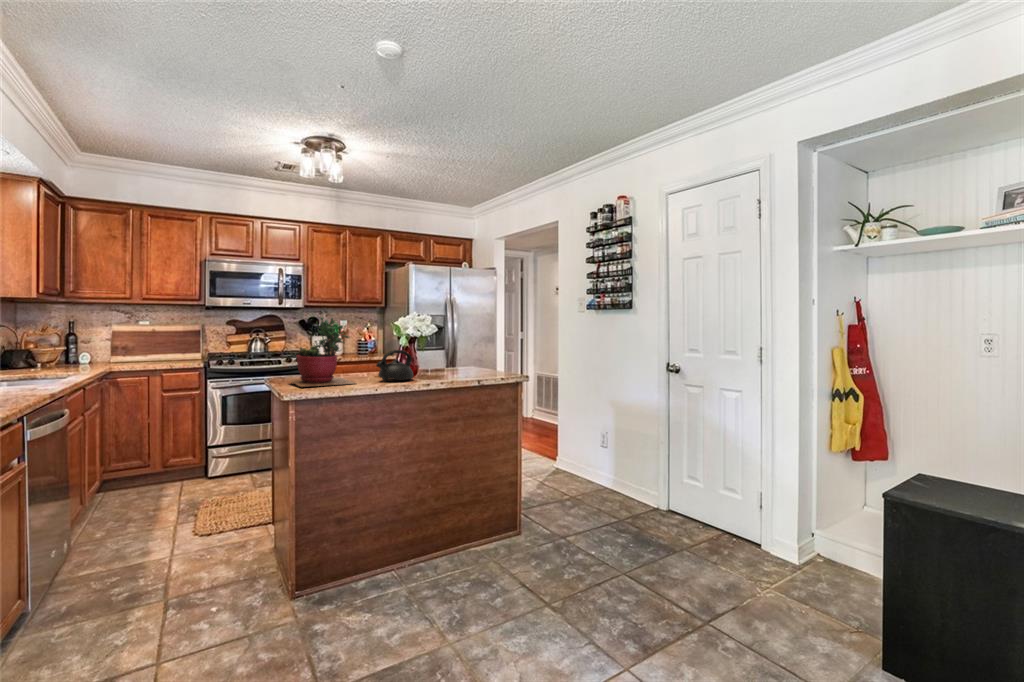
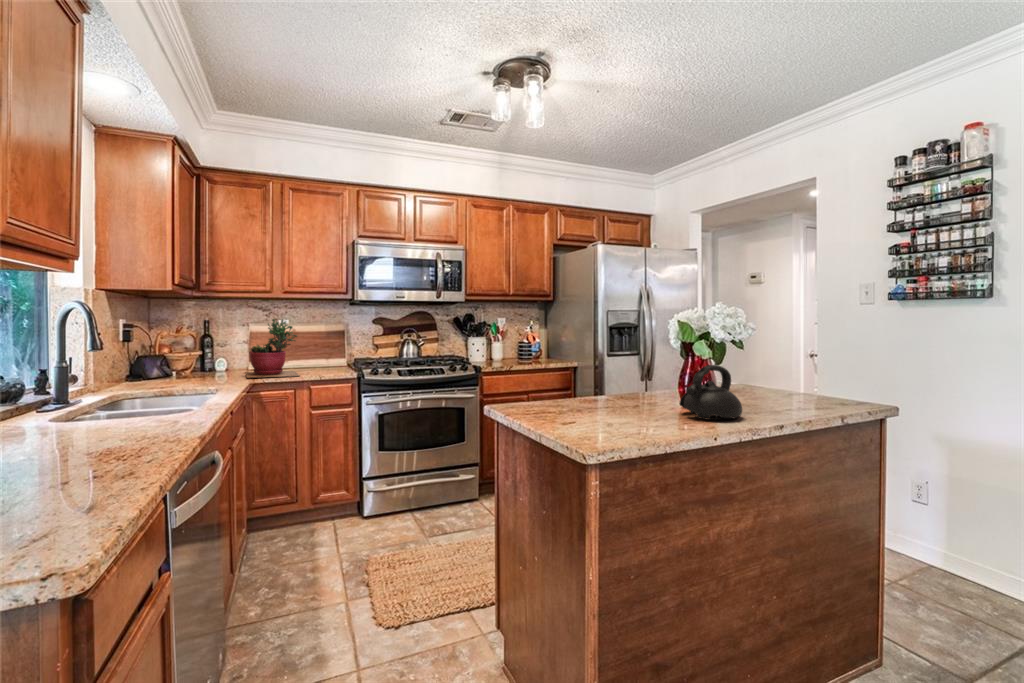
succulent plant: present [289,317,356,387] -> present [245,319,299,378]

